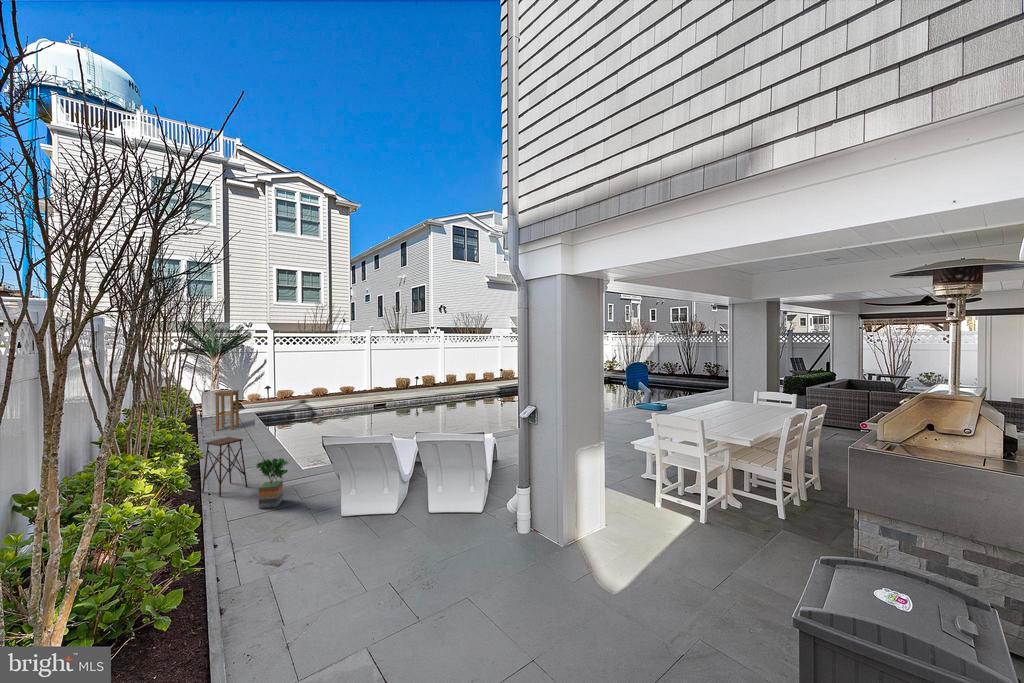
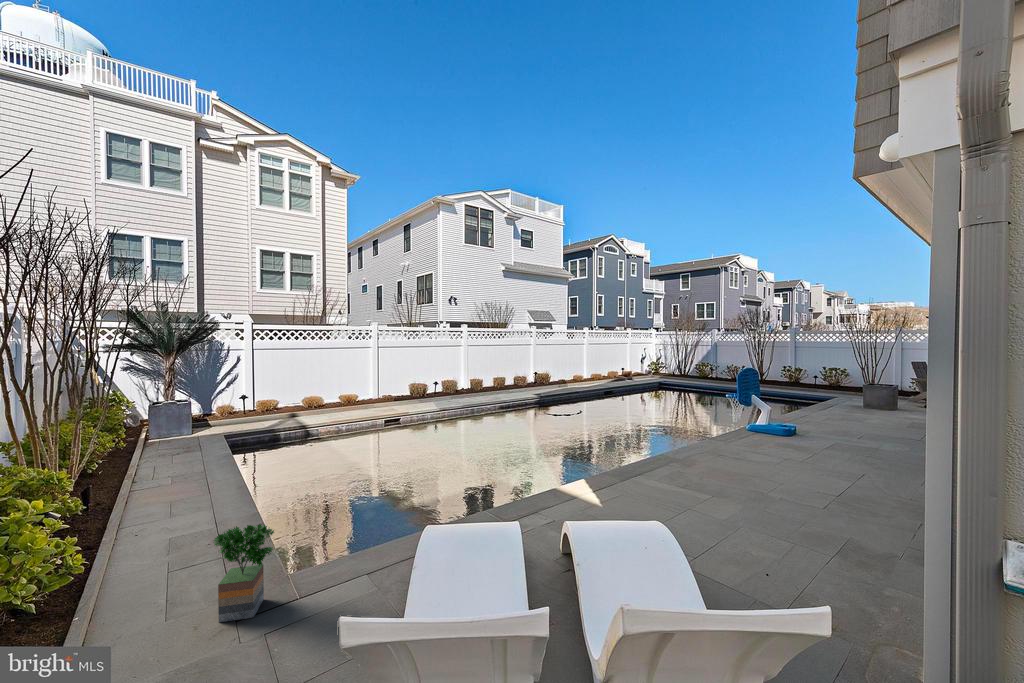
stool: present [214,390,239,431] -> none [170,400,206,457]
side table: present [202,437,248,497] -> none [123,480,204,591]

